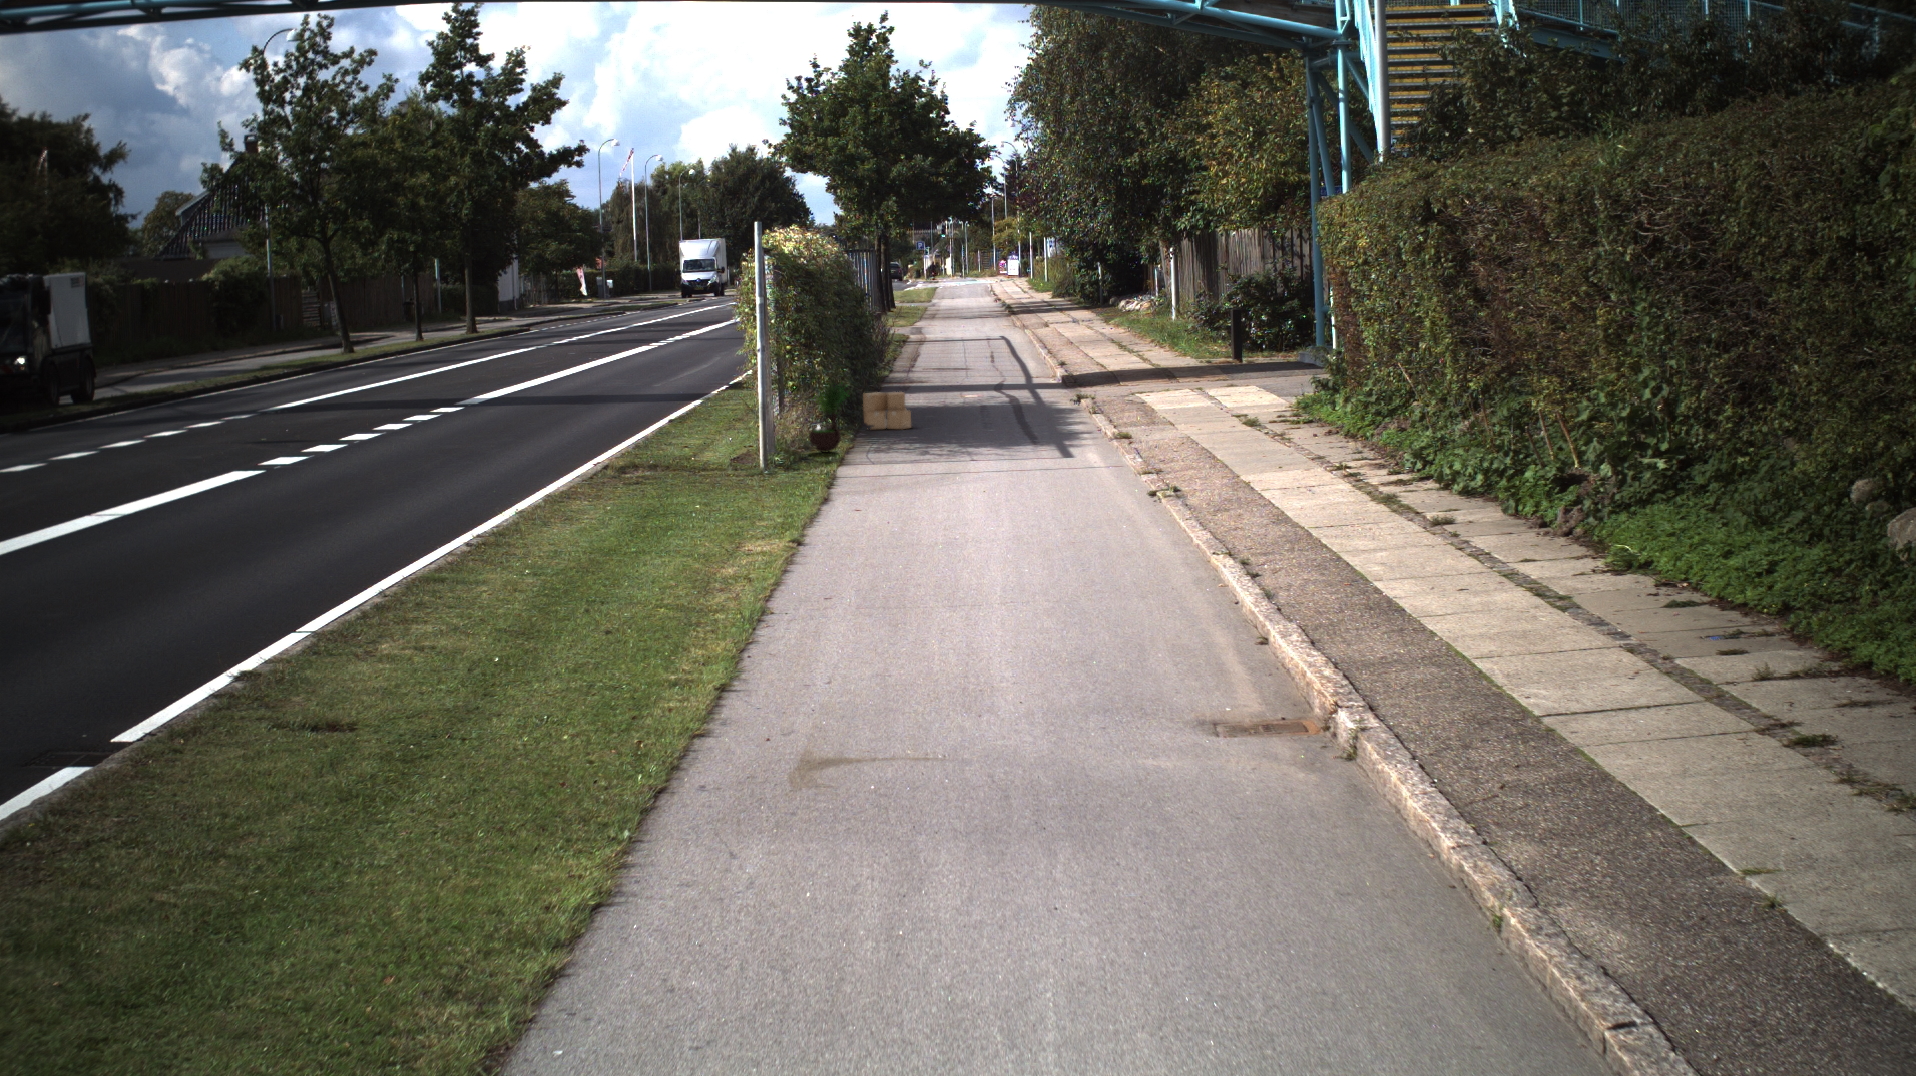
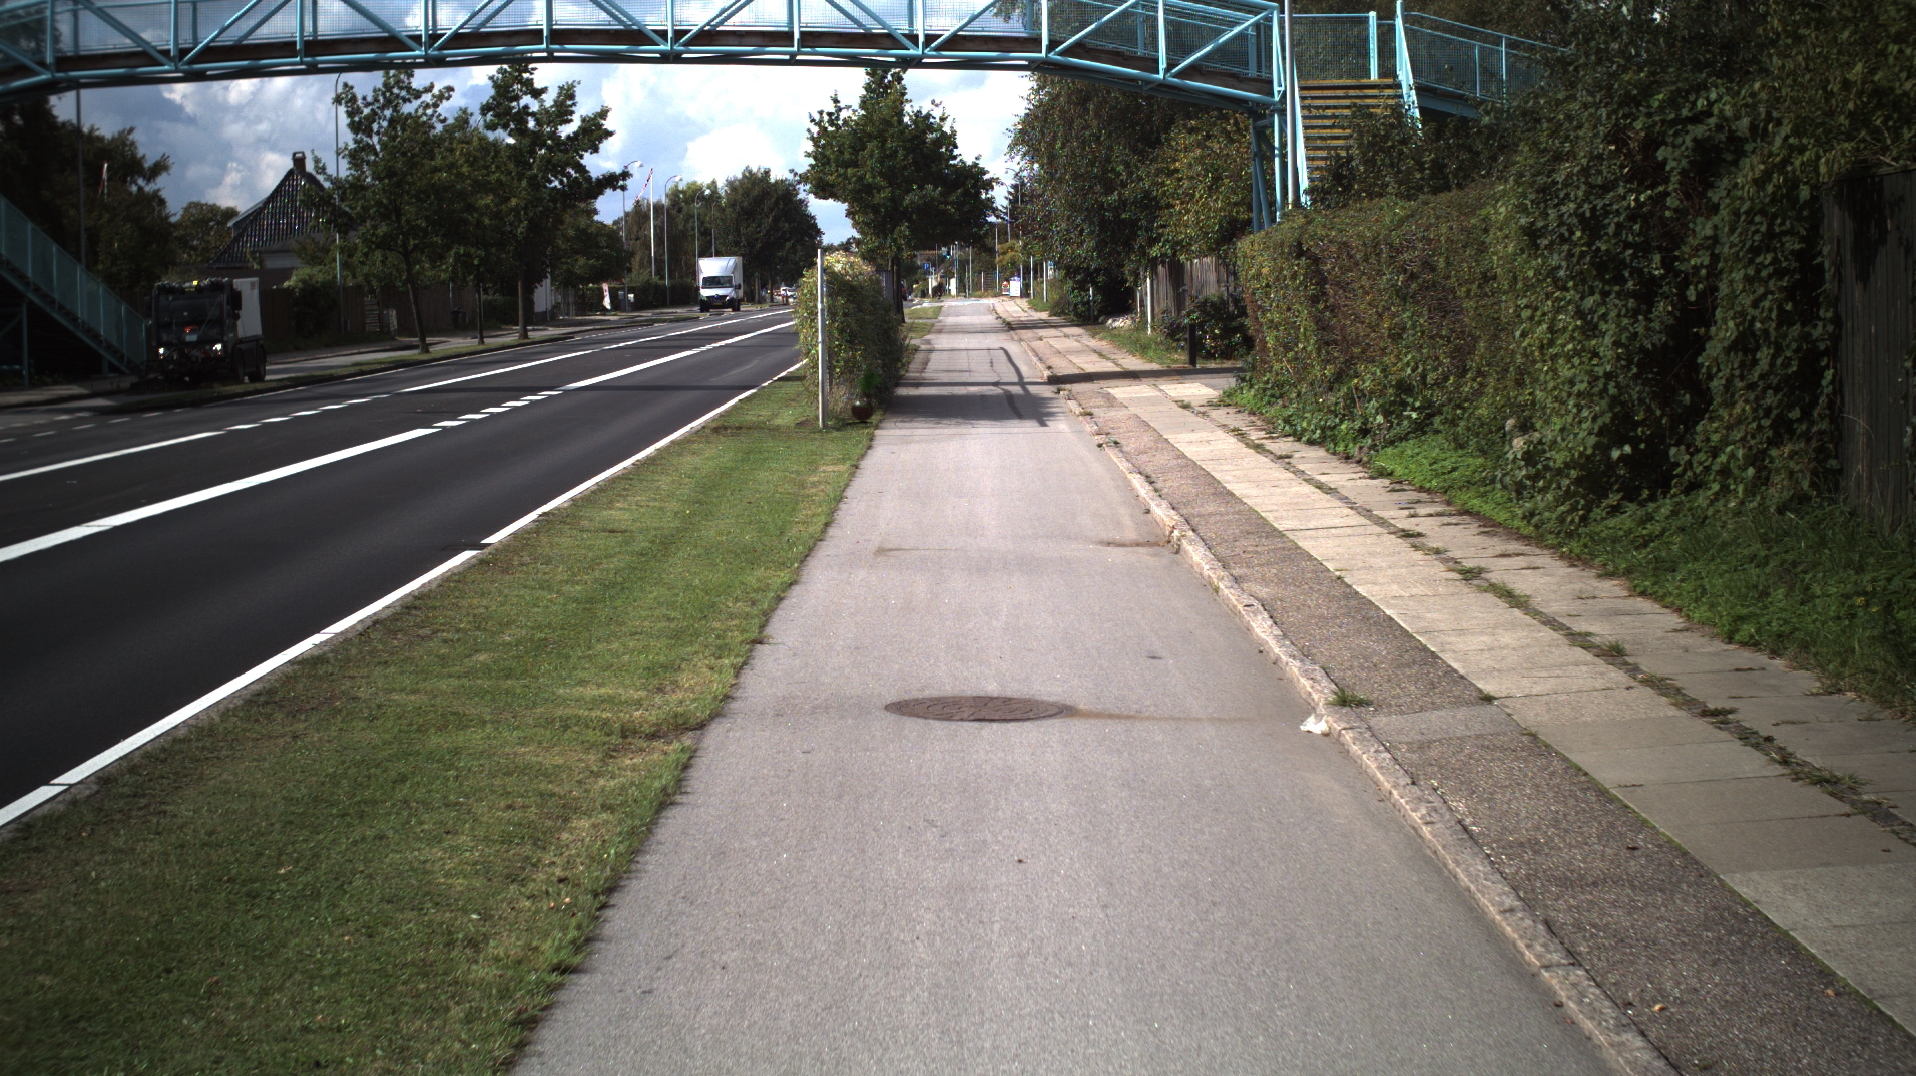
cardboard box: present [863,392,911,429] -> none [889,381,926,410]

